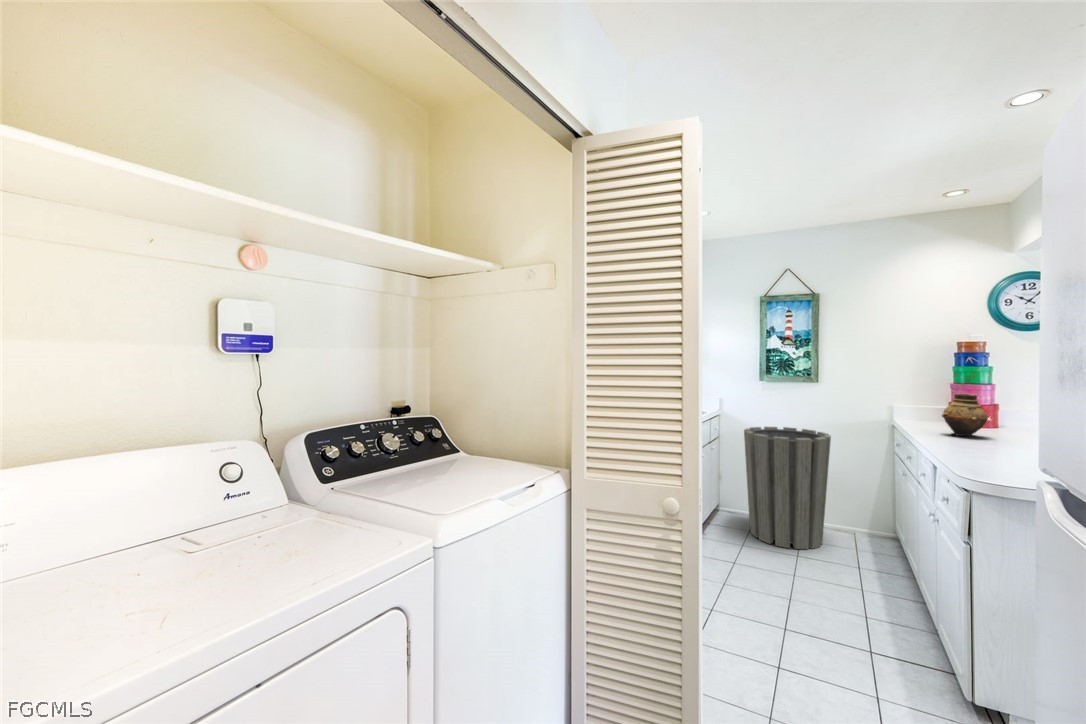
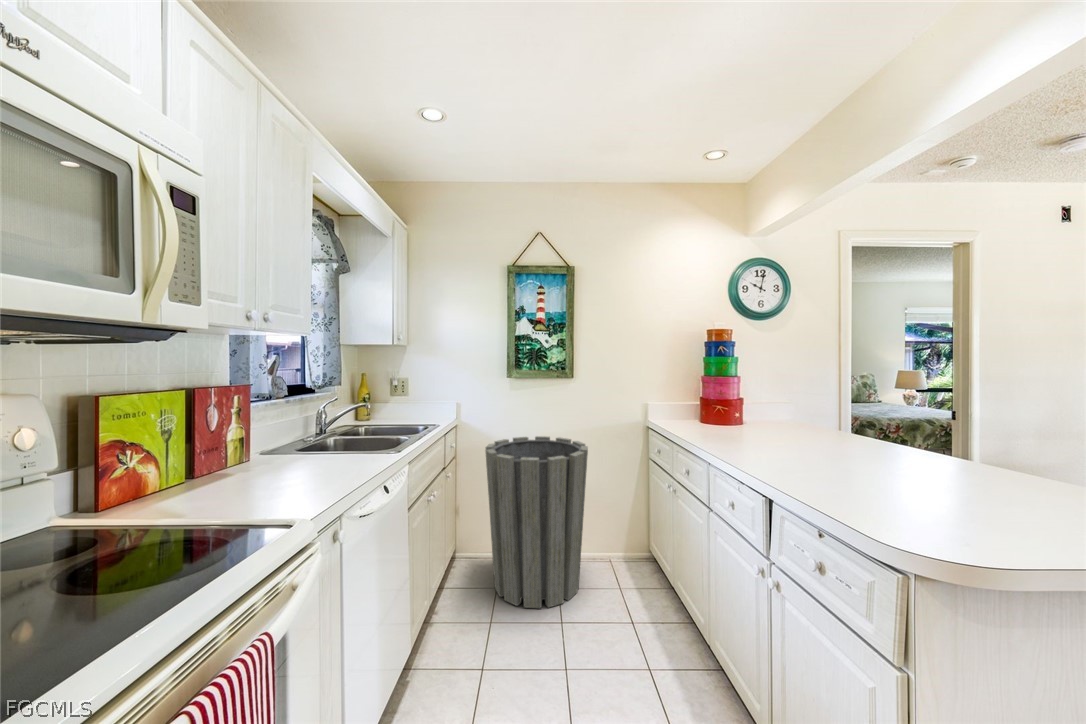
vase: present [942,394,988,436] -> none [706,390,751,444]

